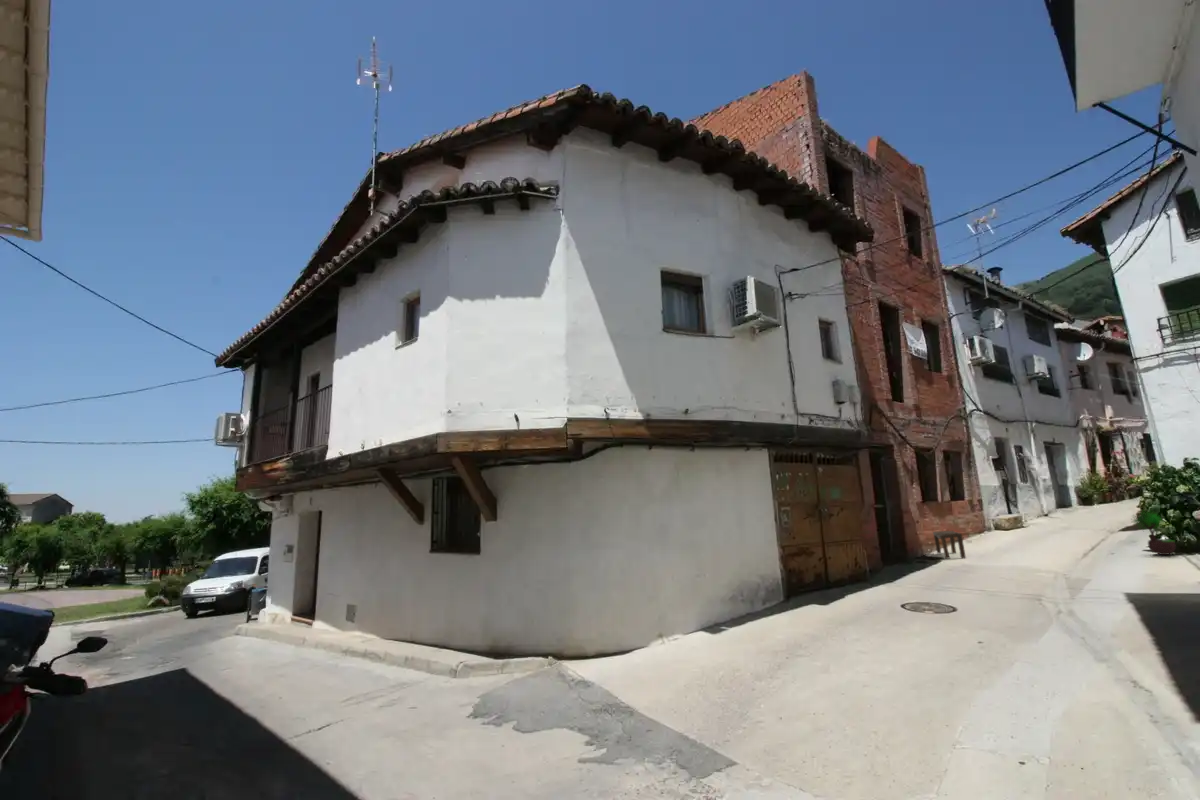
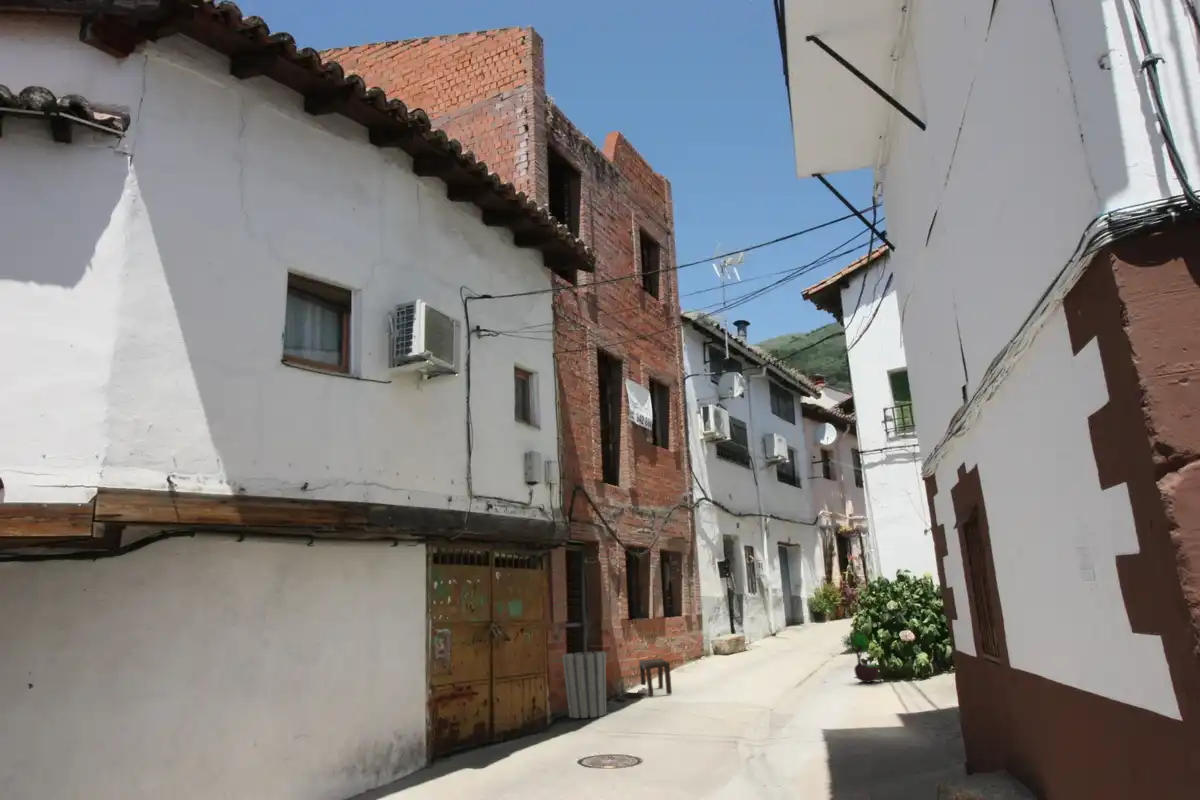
trash can: none [873,524,913,573] -> present [562,652,606,718]

